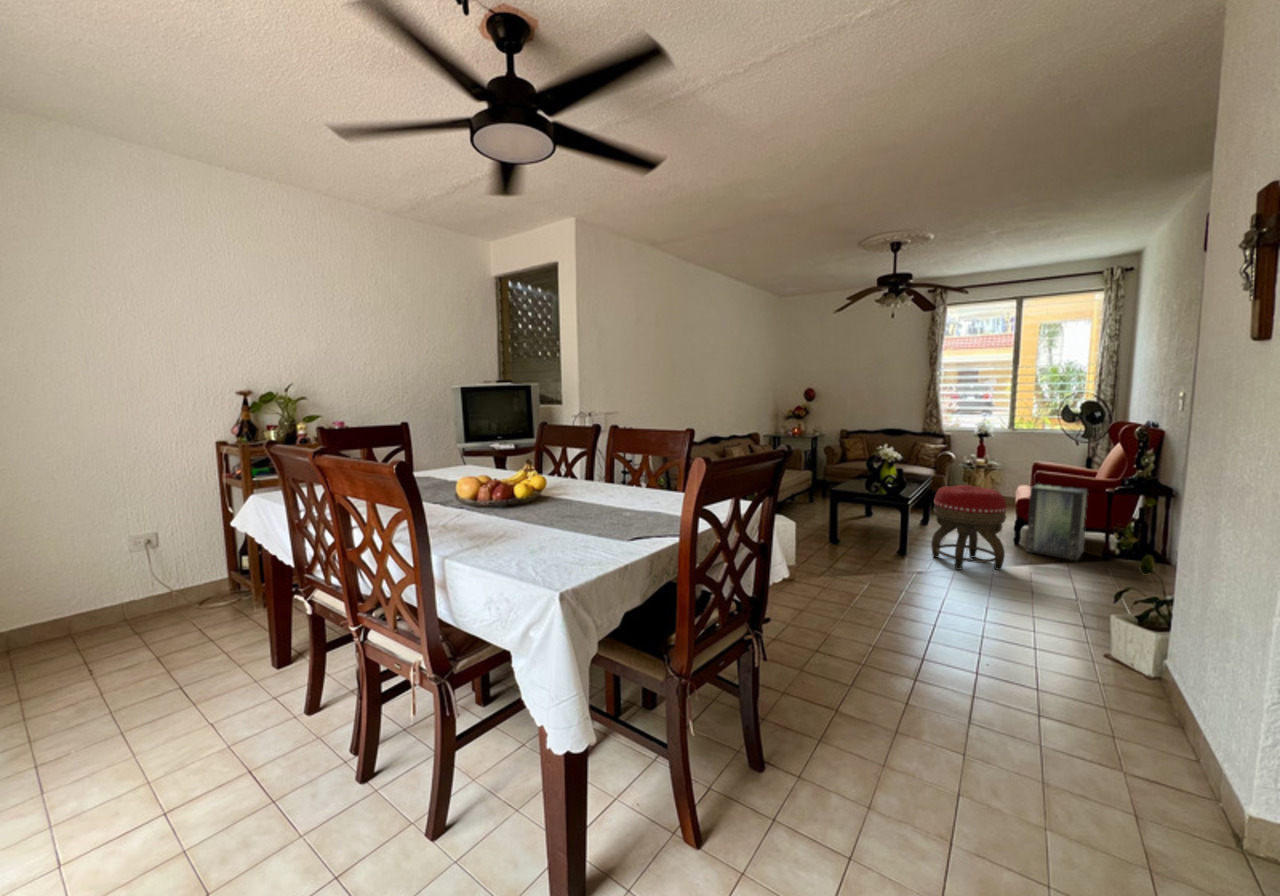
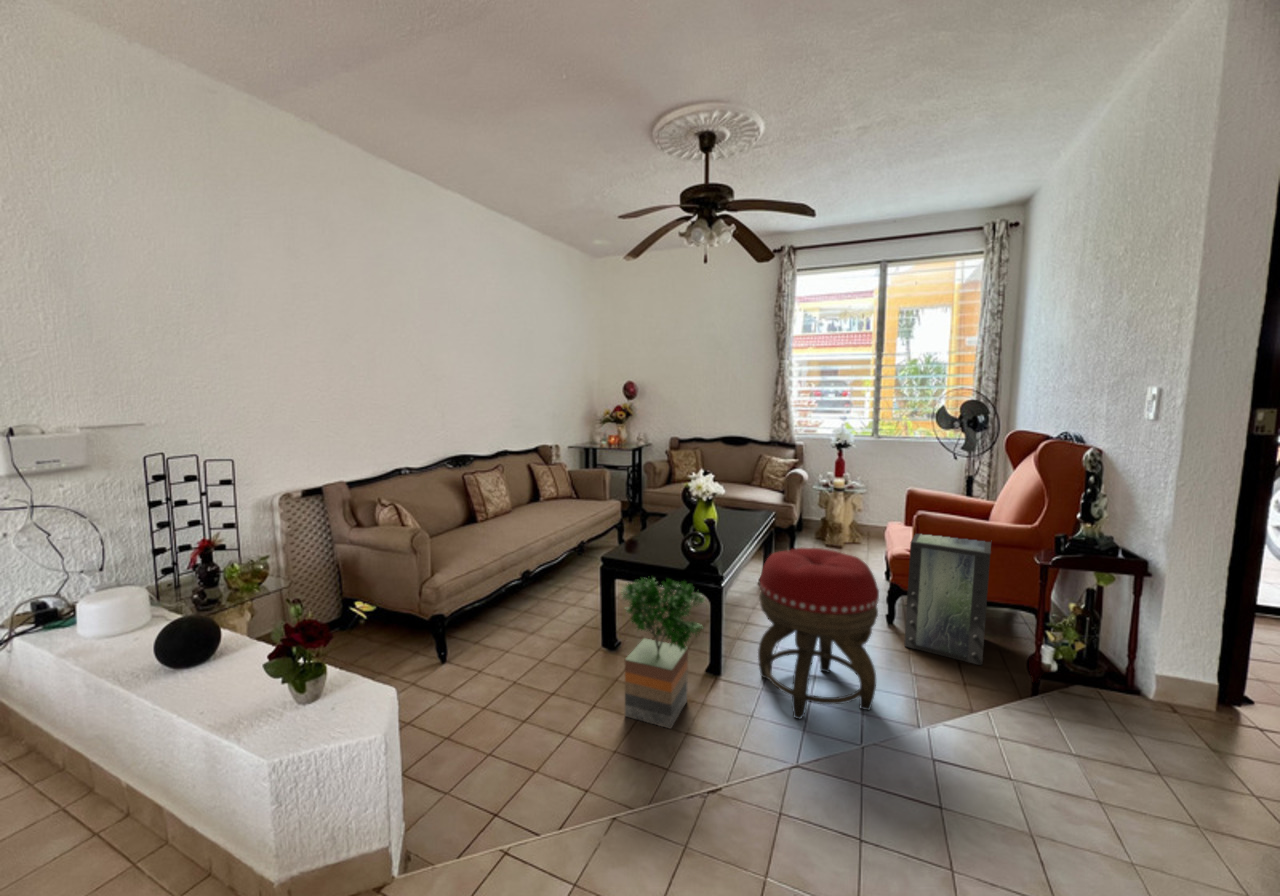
potted tree: none [856,494,907,568] -> present [621,578,704,728]

